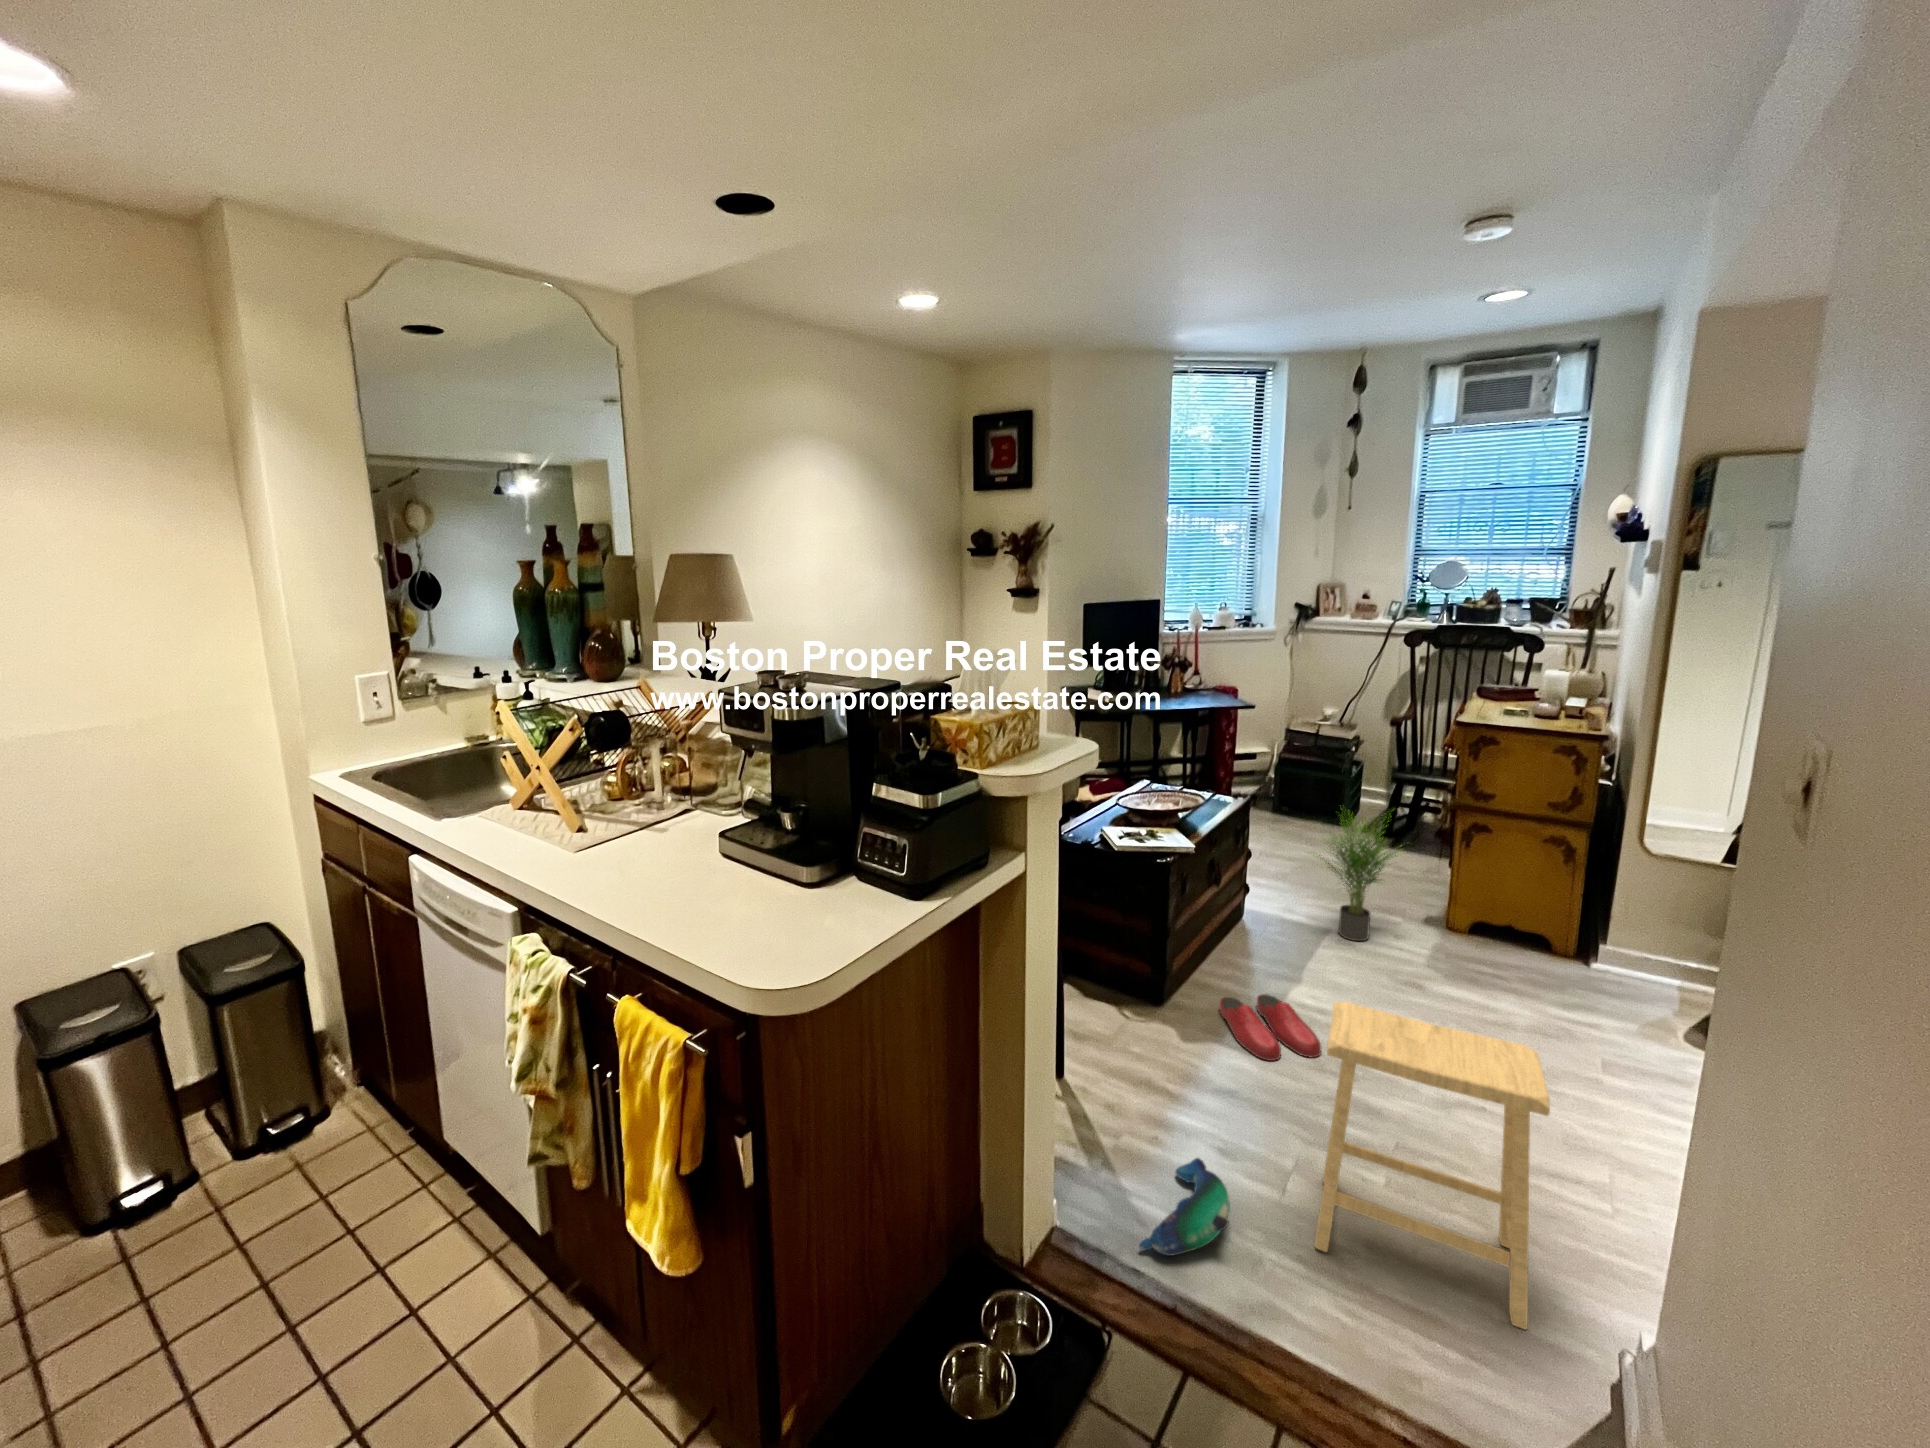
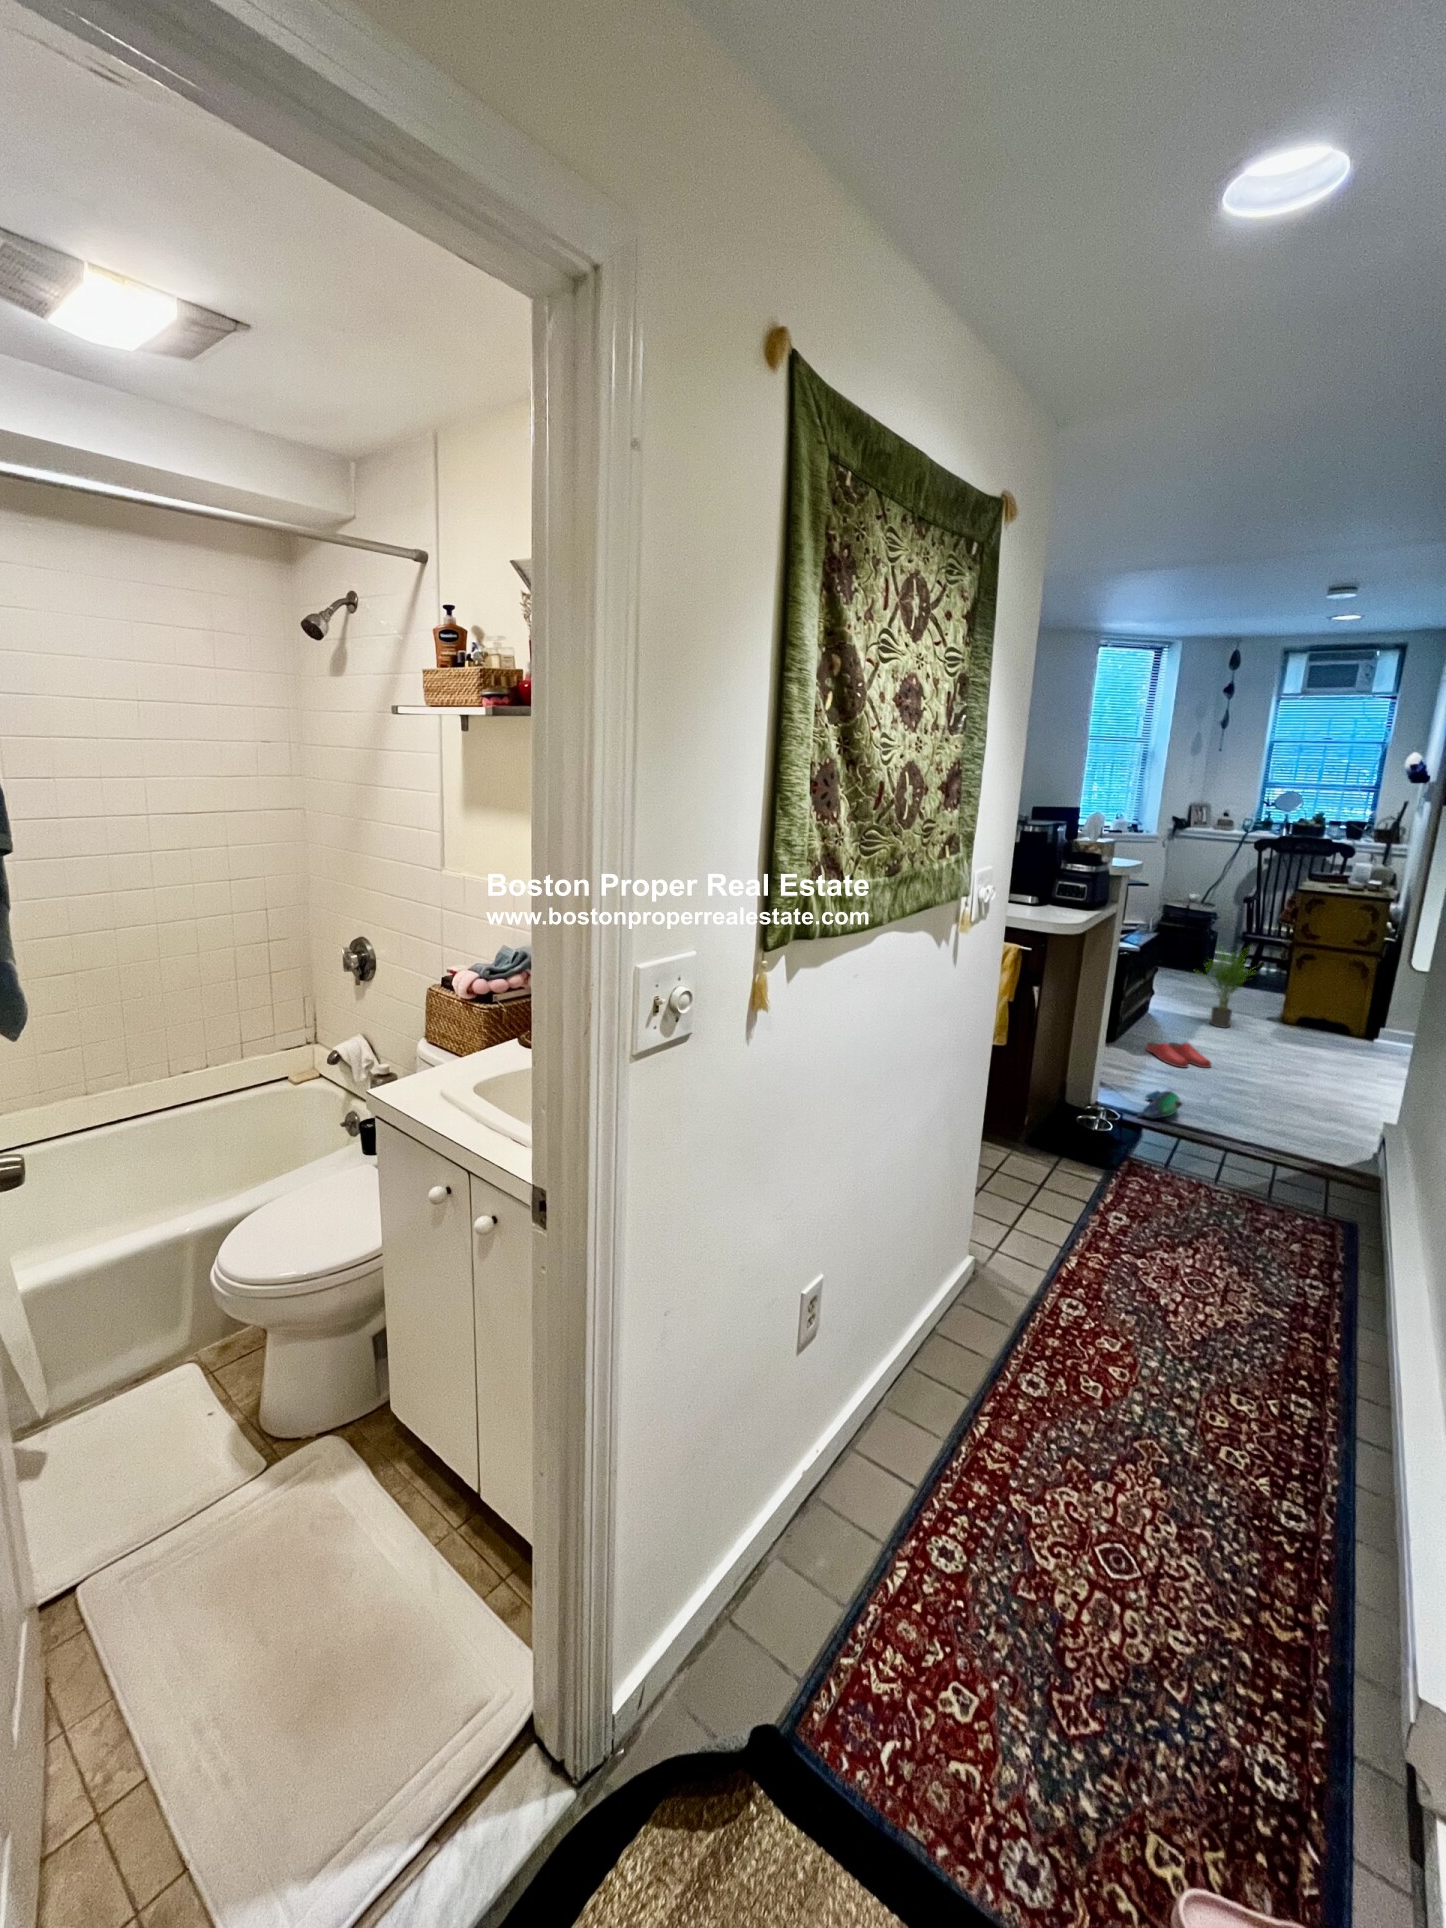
footstool: present [1314,1002,1550,1329] -> none [1223,1008,1345,1143]

